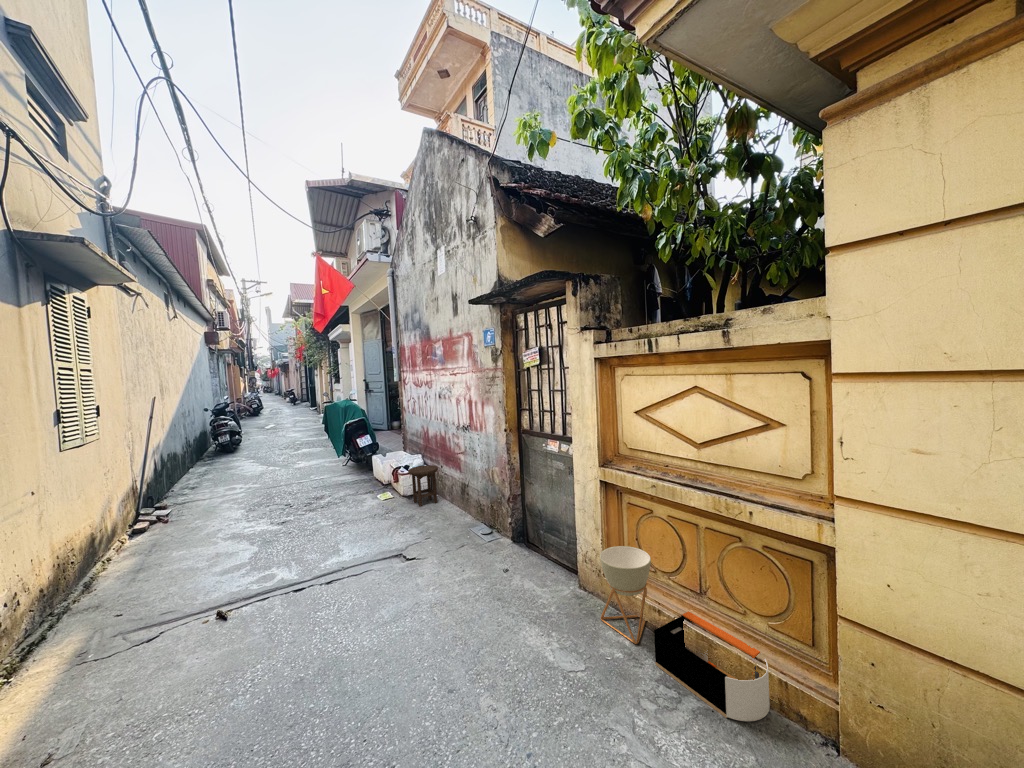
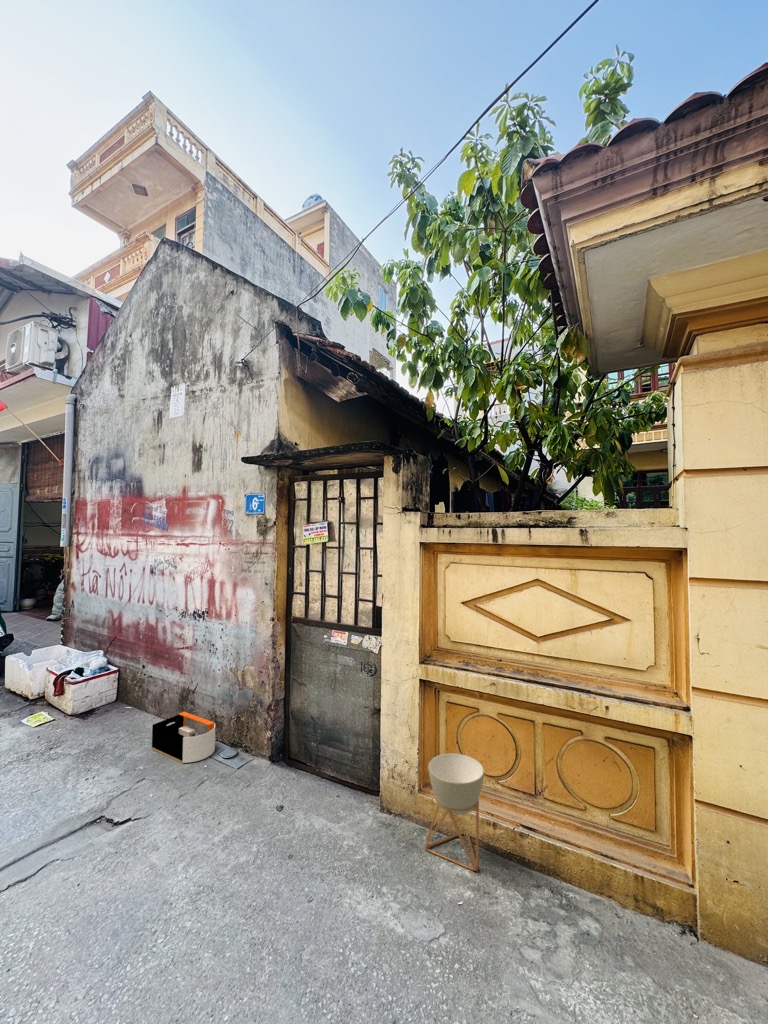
stool: present [408,465,438,507] -> none [90,667,138,730]
storage bin: present [654,611,770,721] -> present [152,712,215,763]

